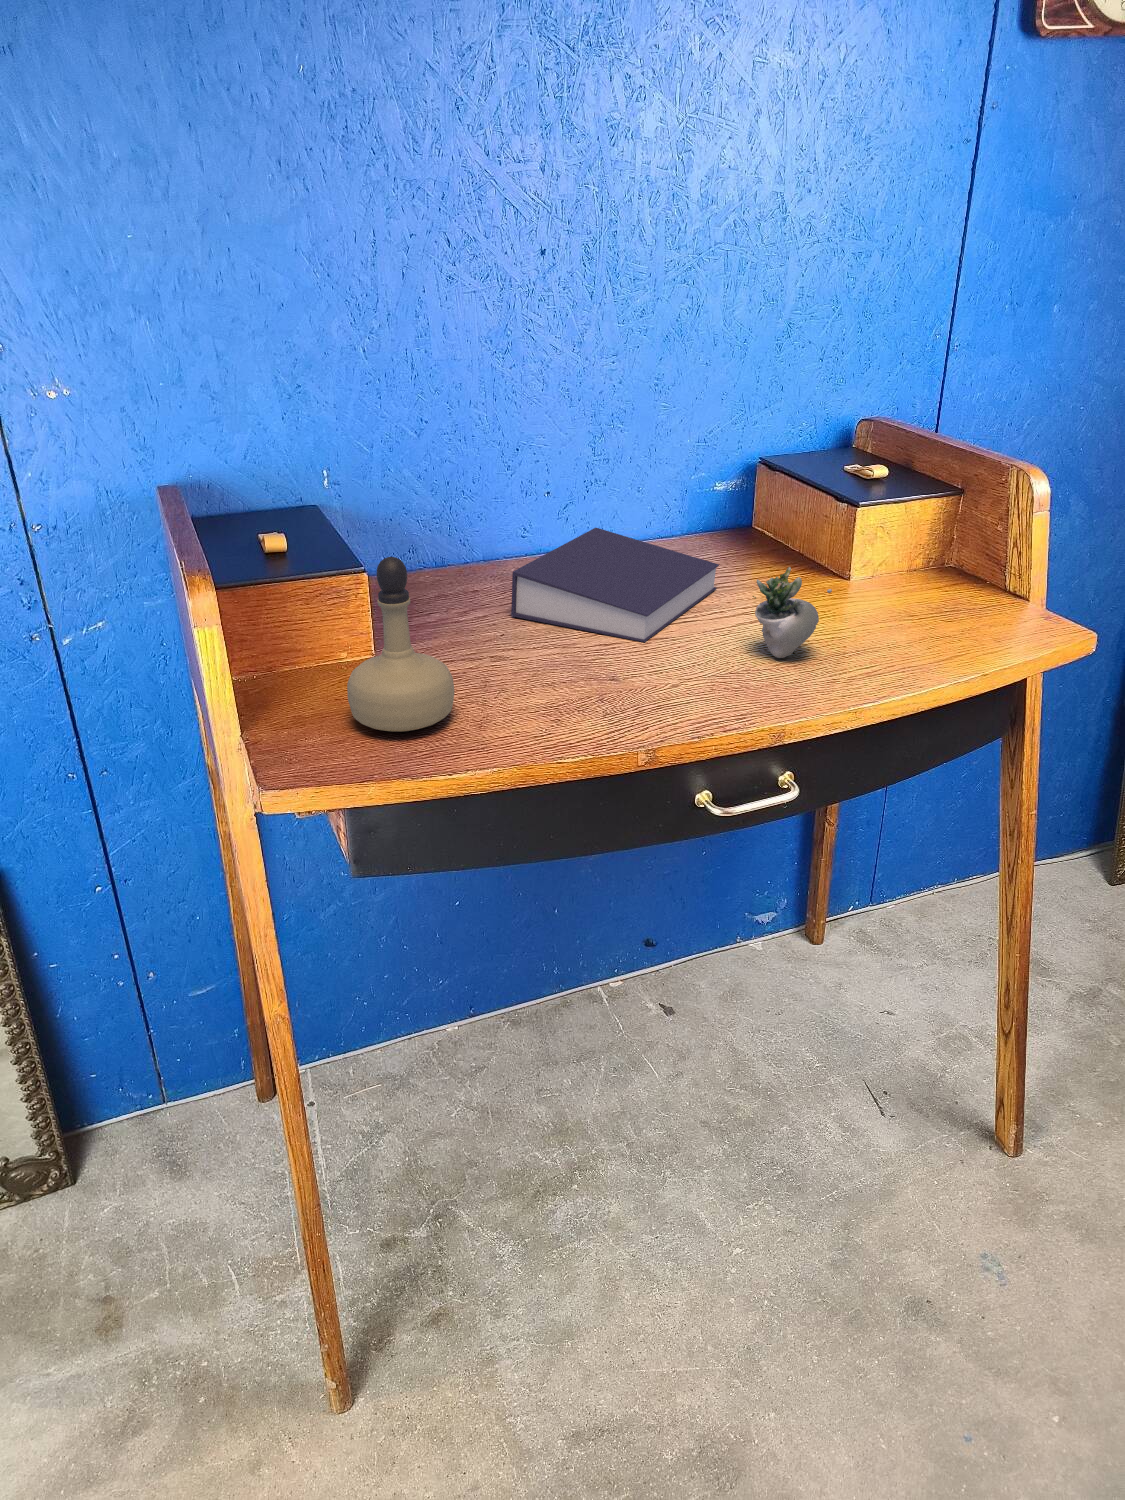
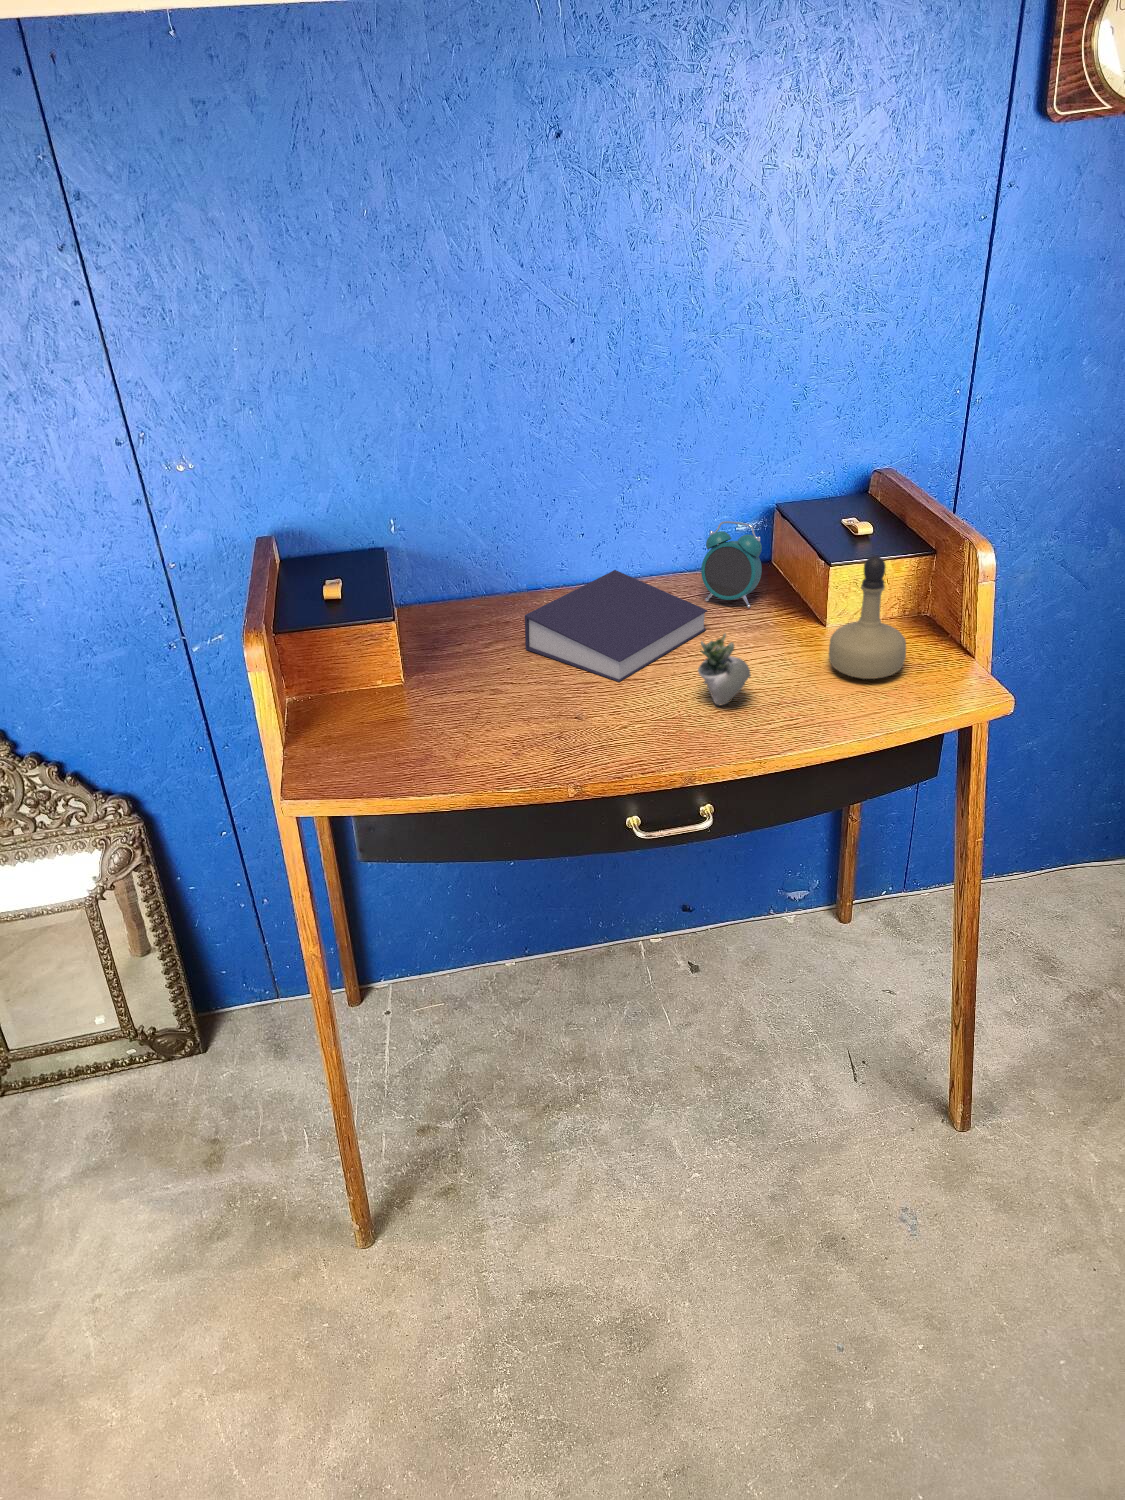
alarm clock: none [695,467,765,567] -> present [701,521,762,608]
perfume bottle: present [347,557,454,731] -> present [829,556,906,679]

